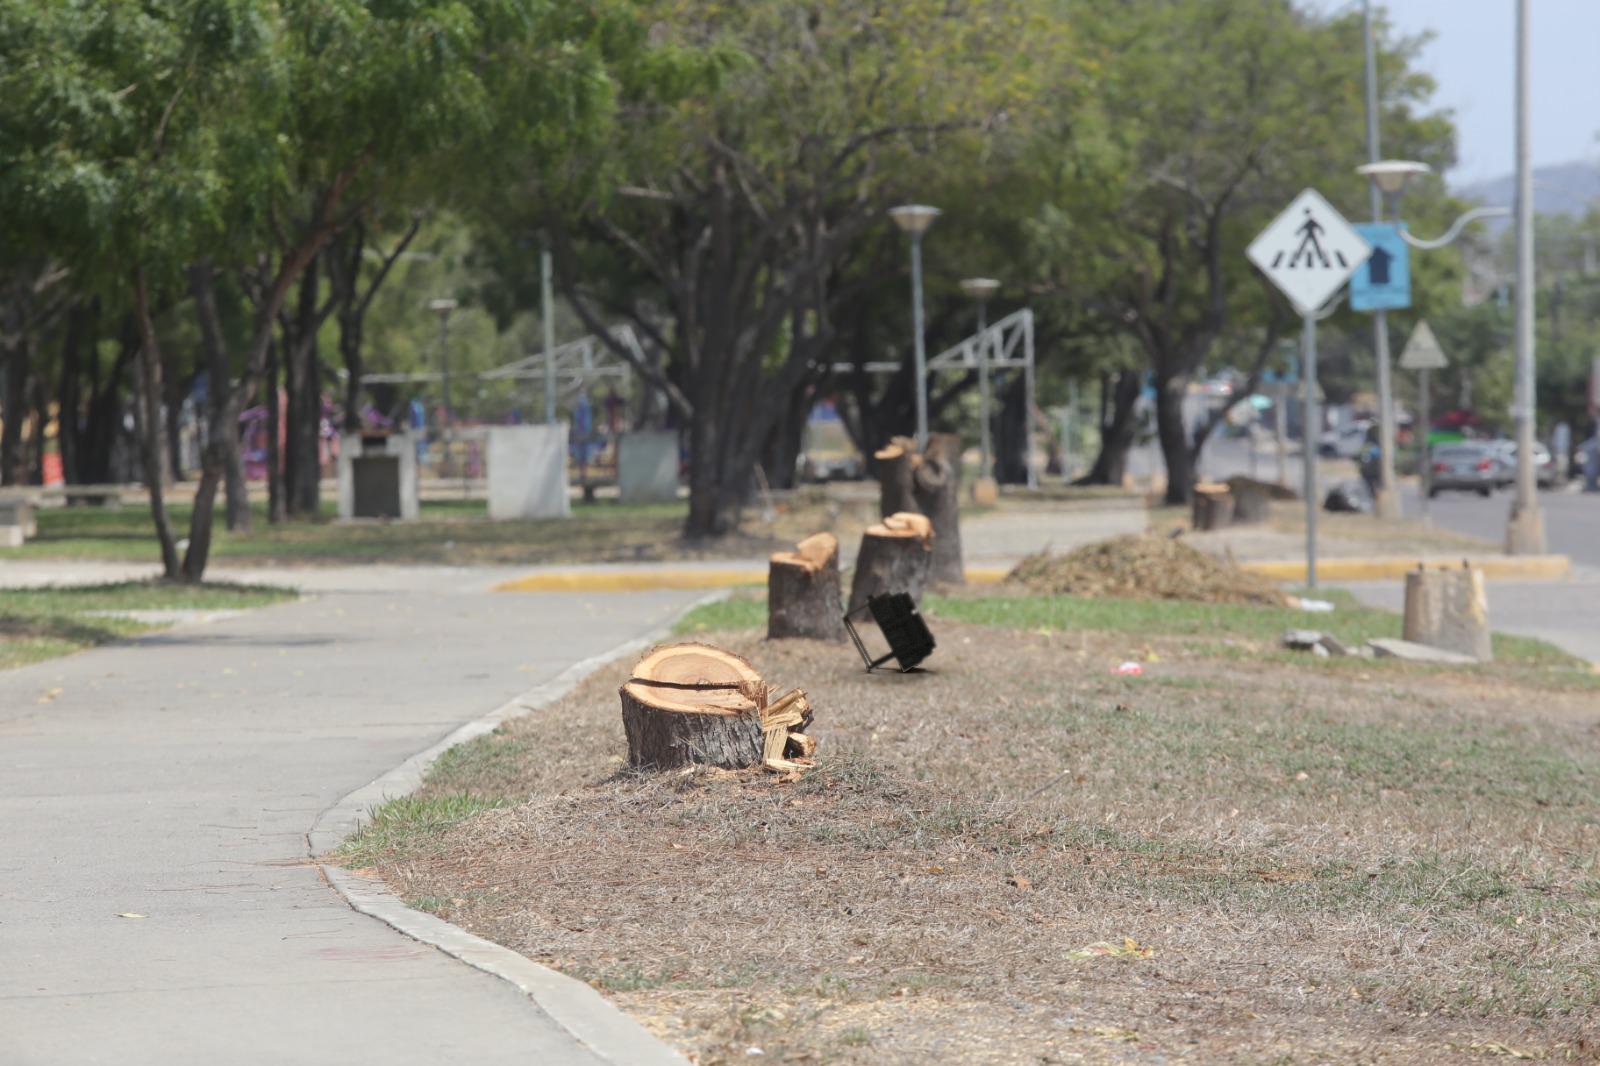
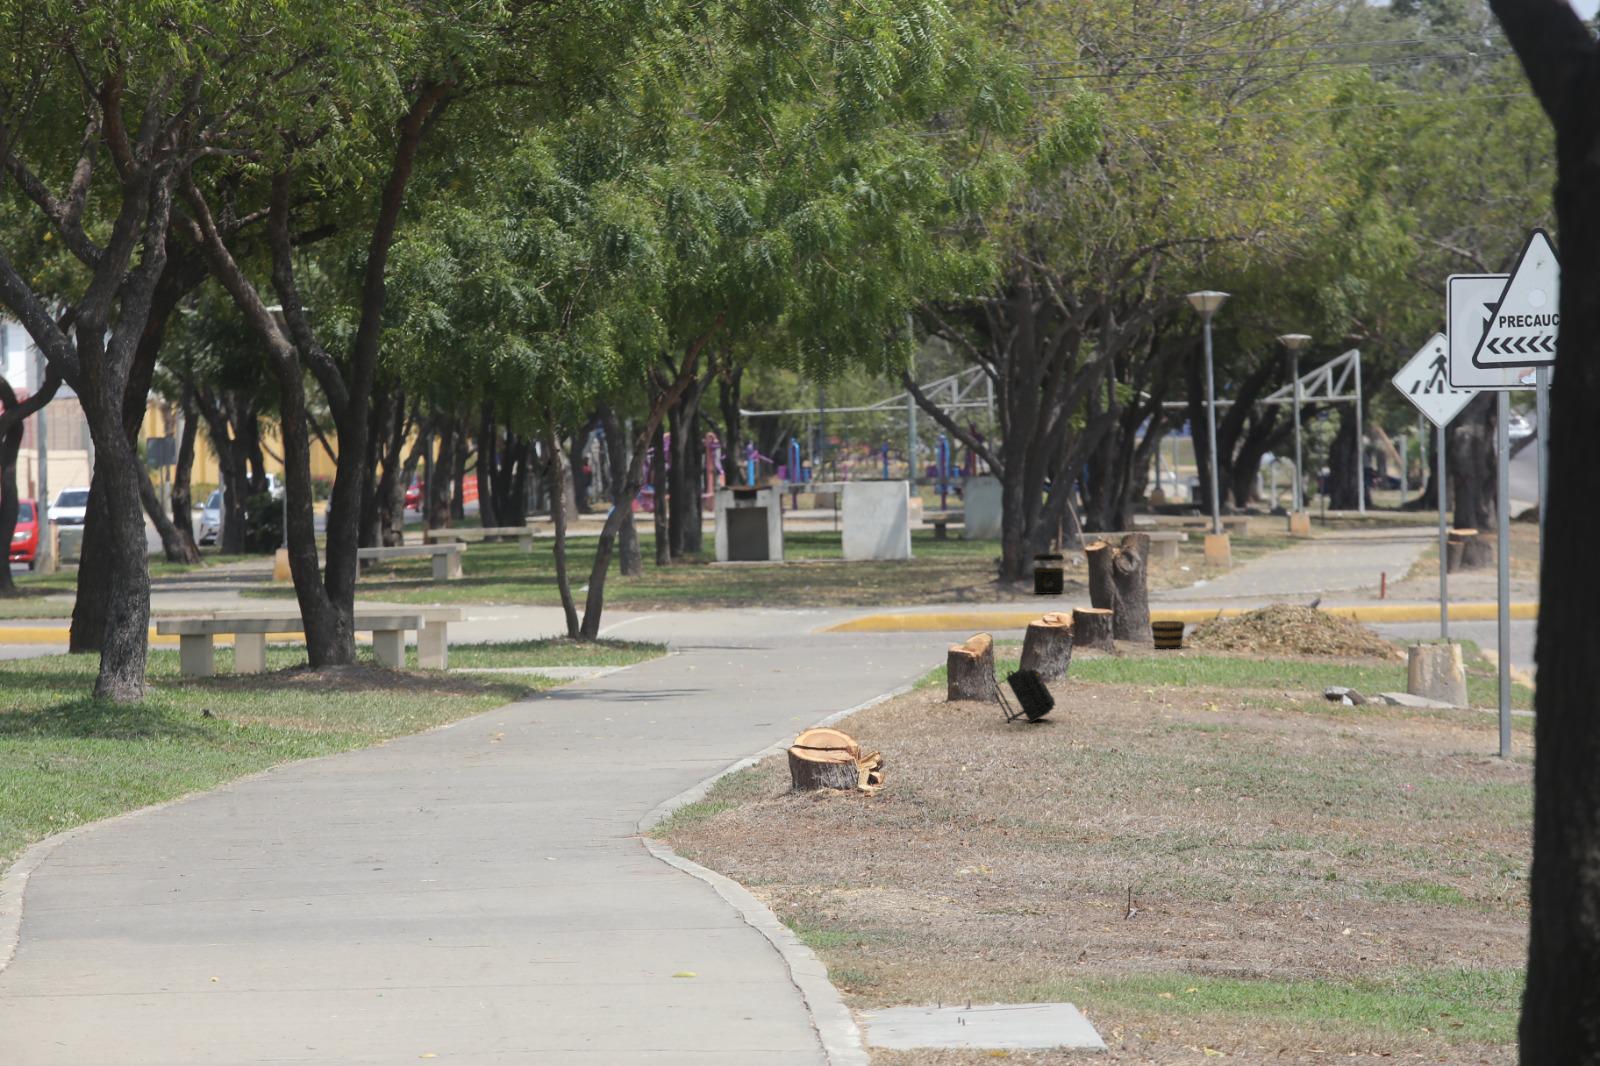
toolbox: none [737,499,773,548] -> present [1033,553,1064,594]
bucket: none [954,558,1000,595] -> present [1151,621,1185,649]

